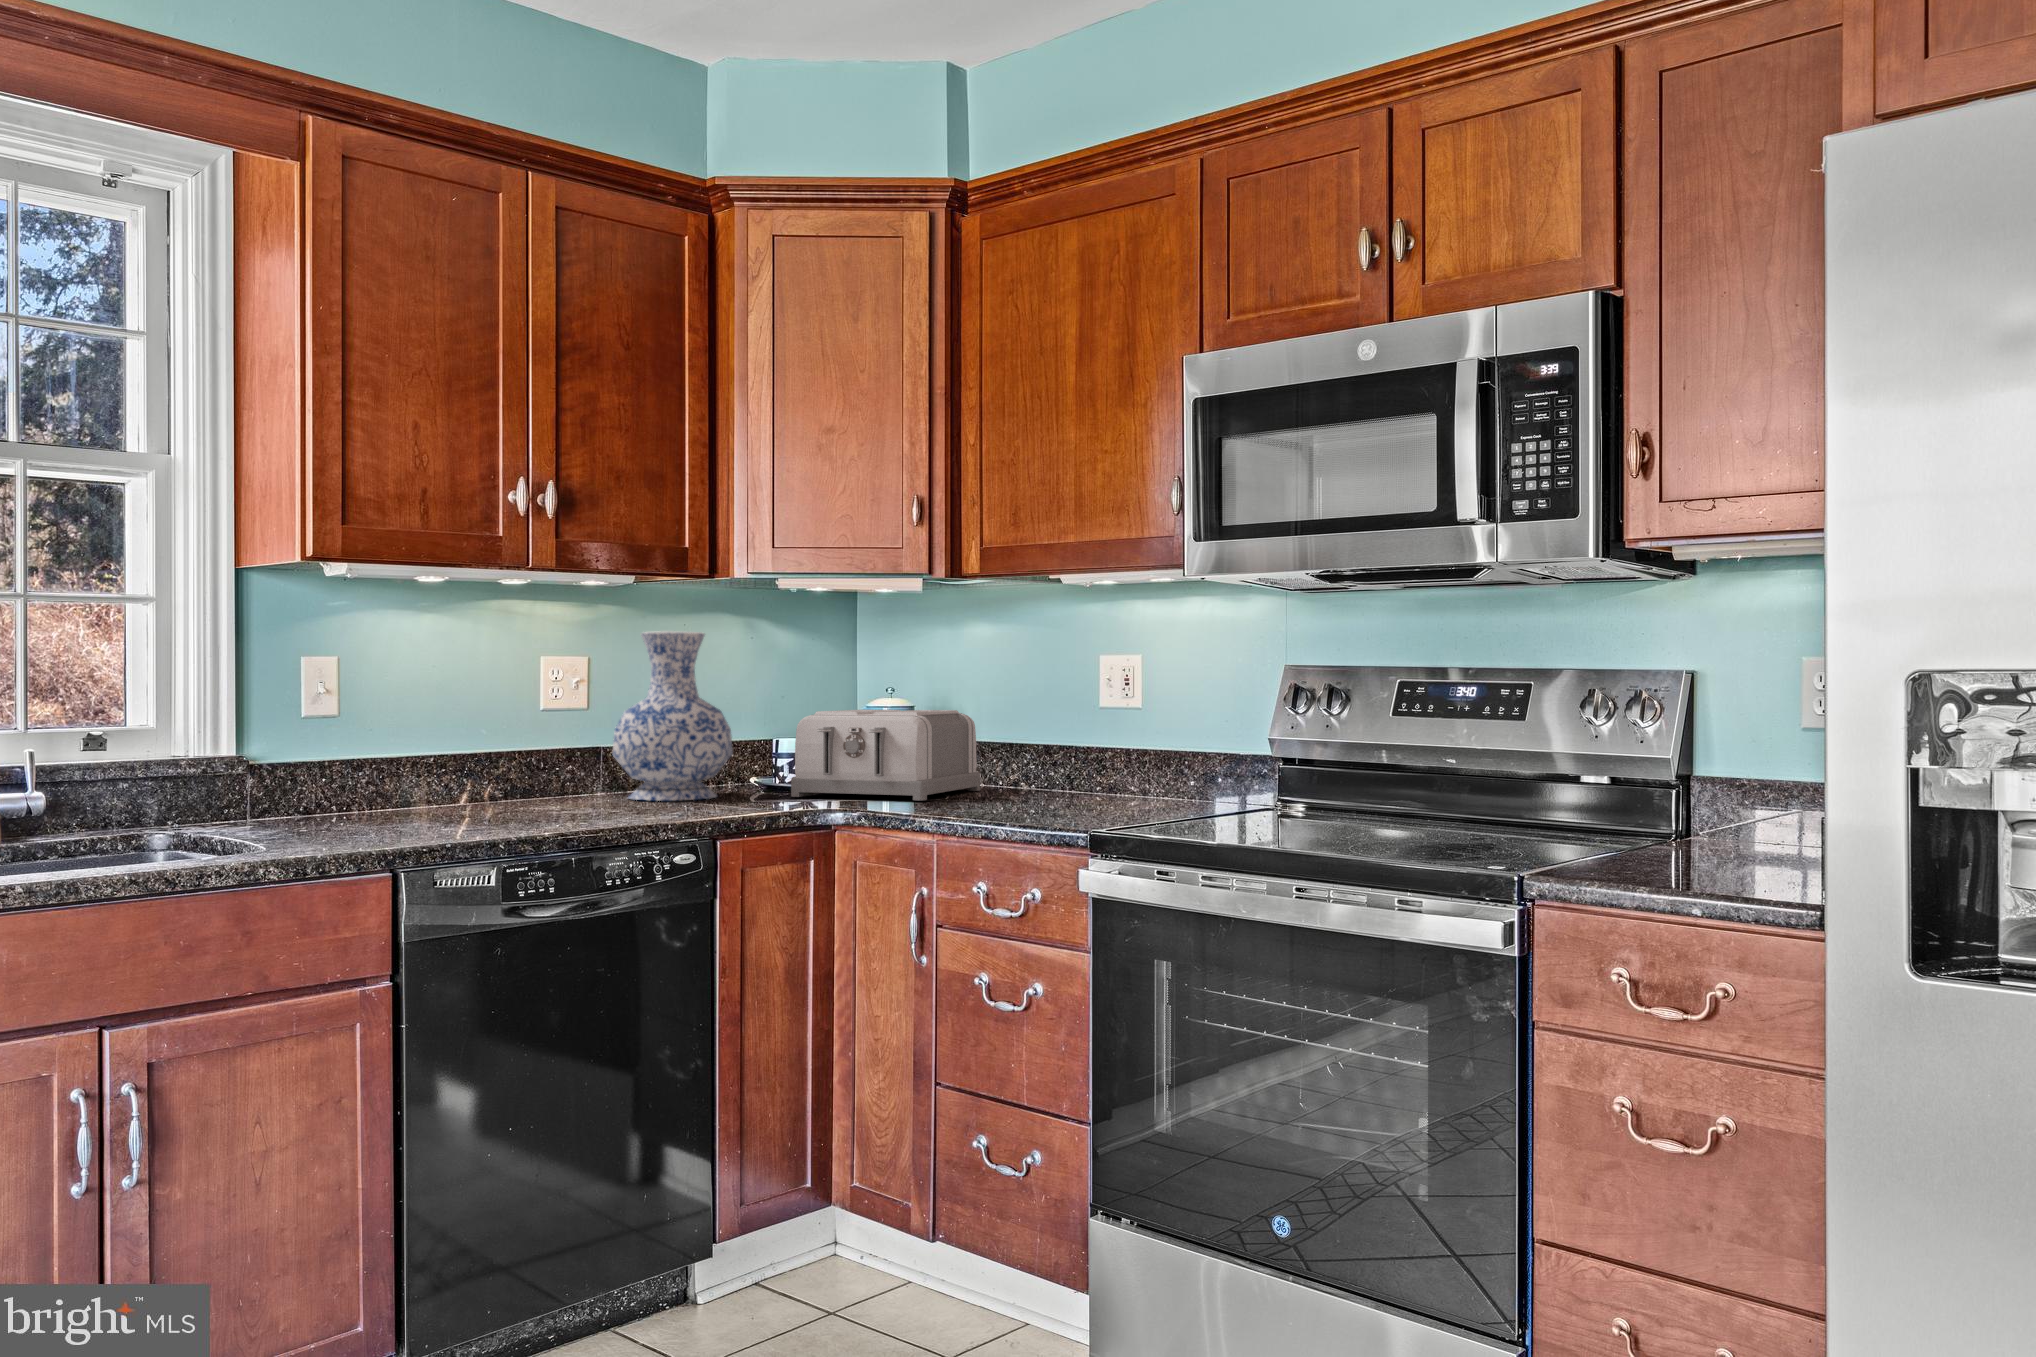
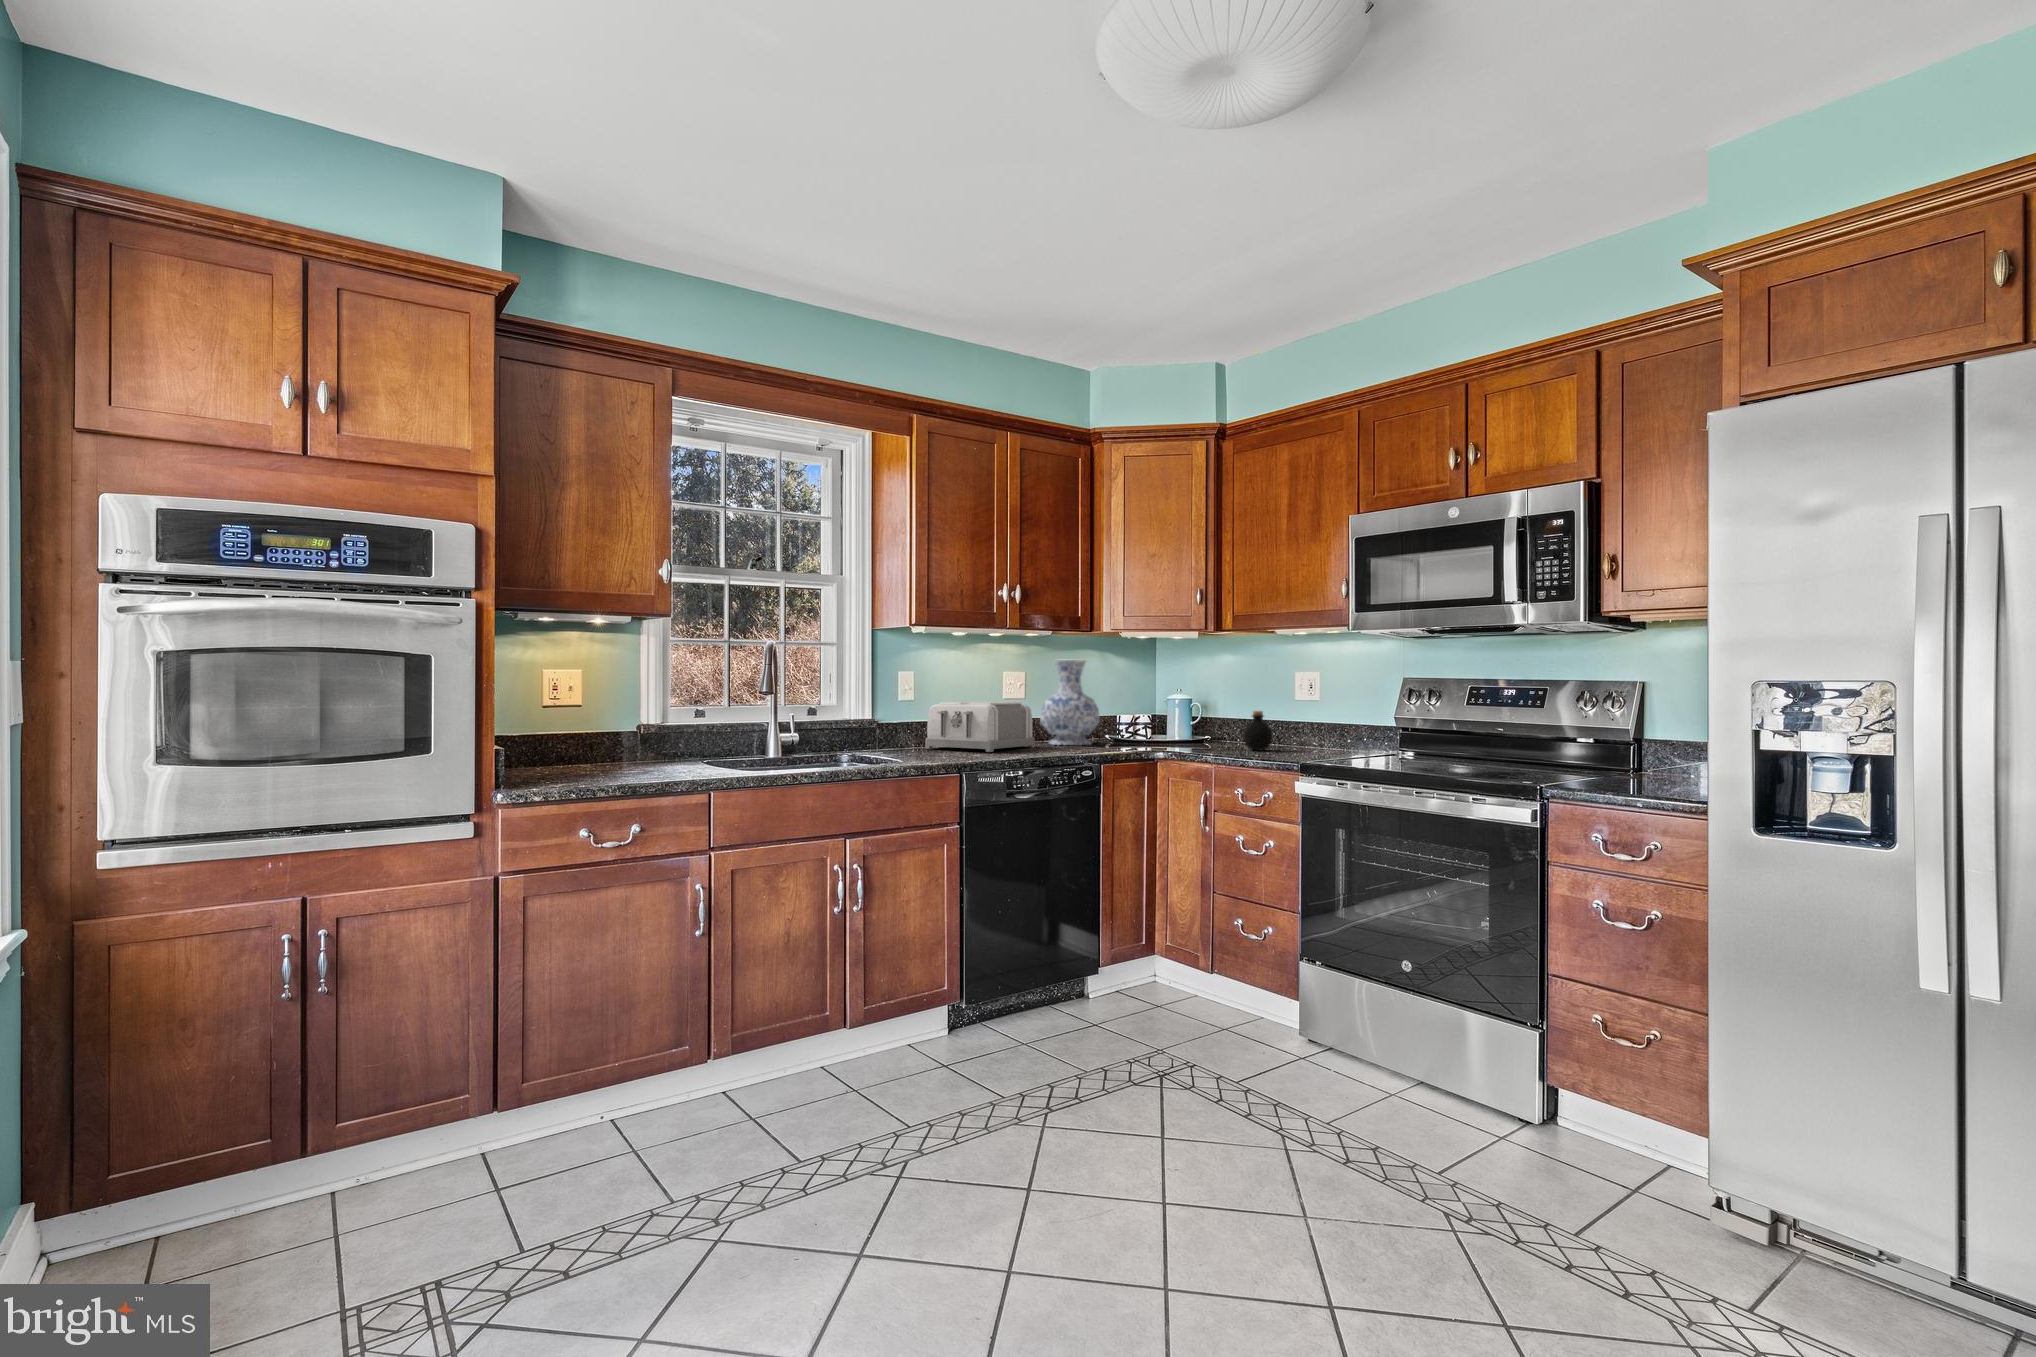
toaster: present [791,710,980,800] -> present [925,702,1034,752]
bottle: none [999,729,1055,804] -> present [1243,711,1273,750]

